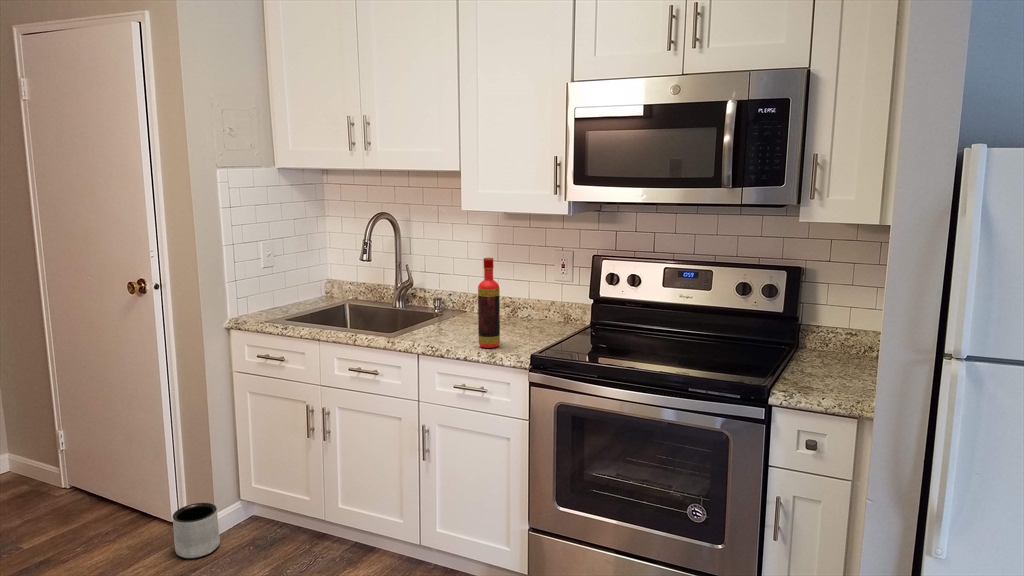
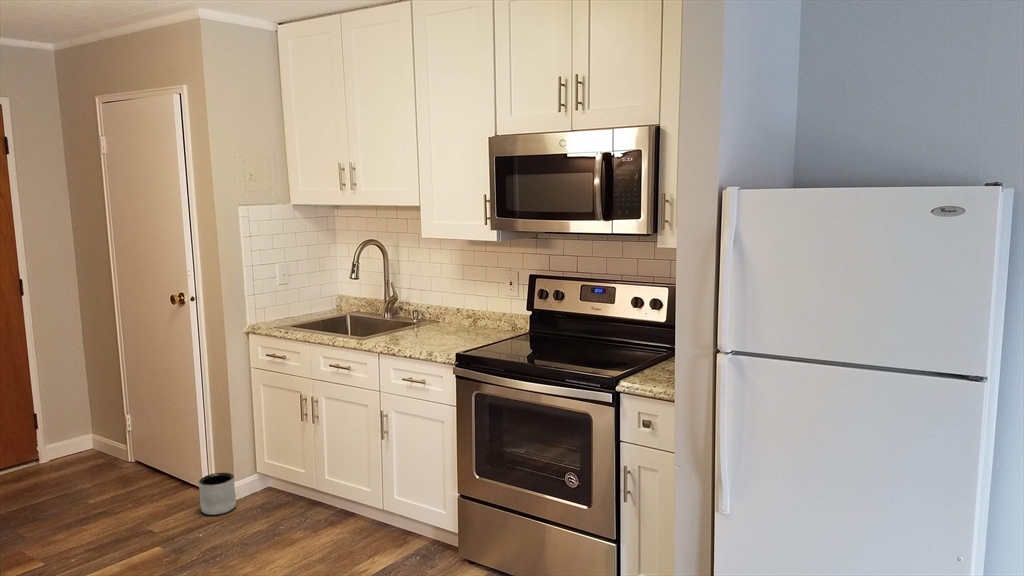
bottle: present [478,258,500,348] -> none [421,276,440,348]

